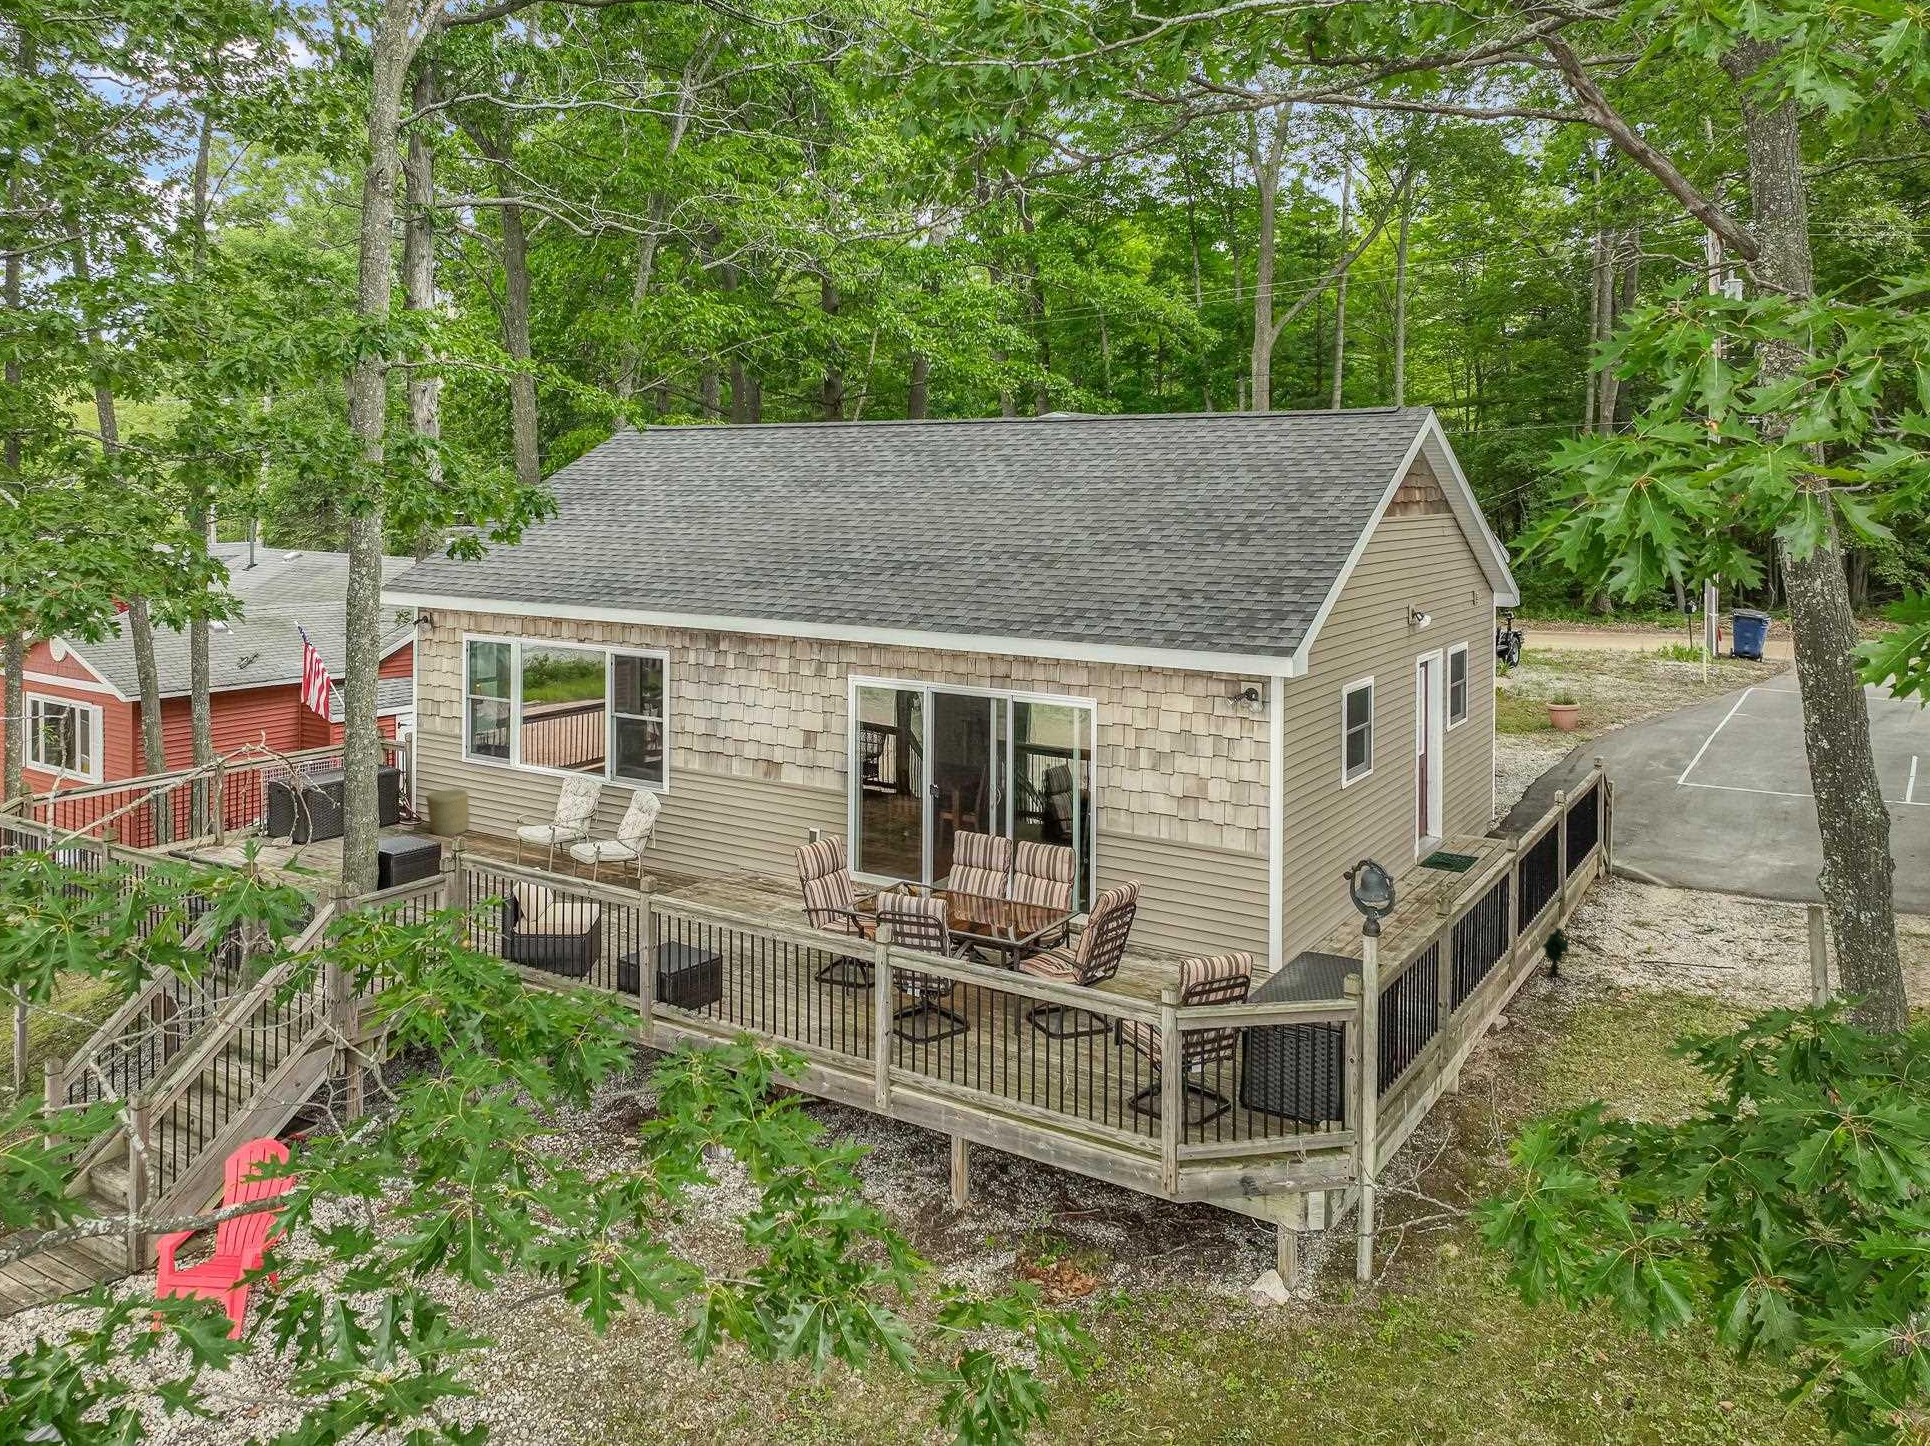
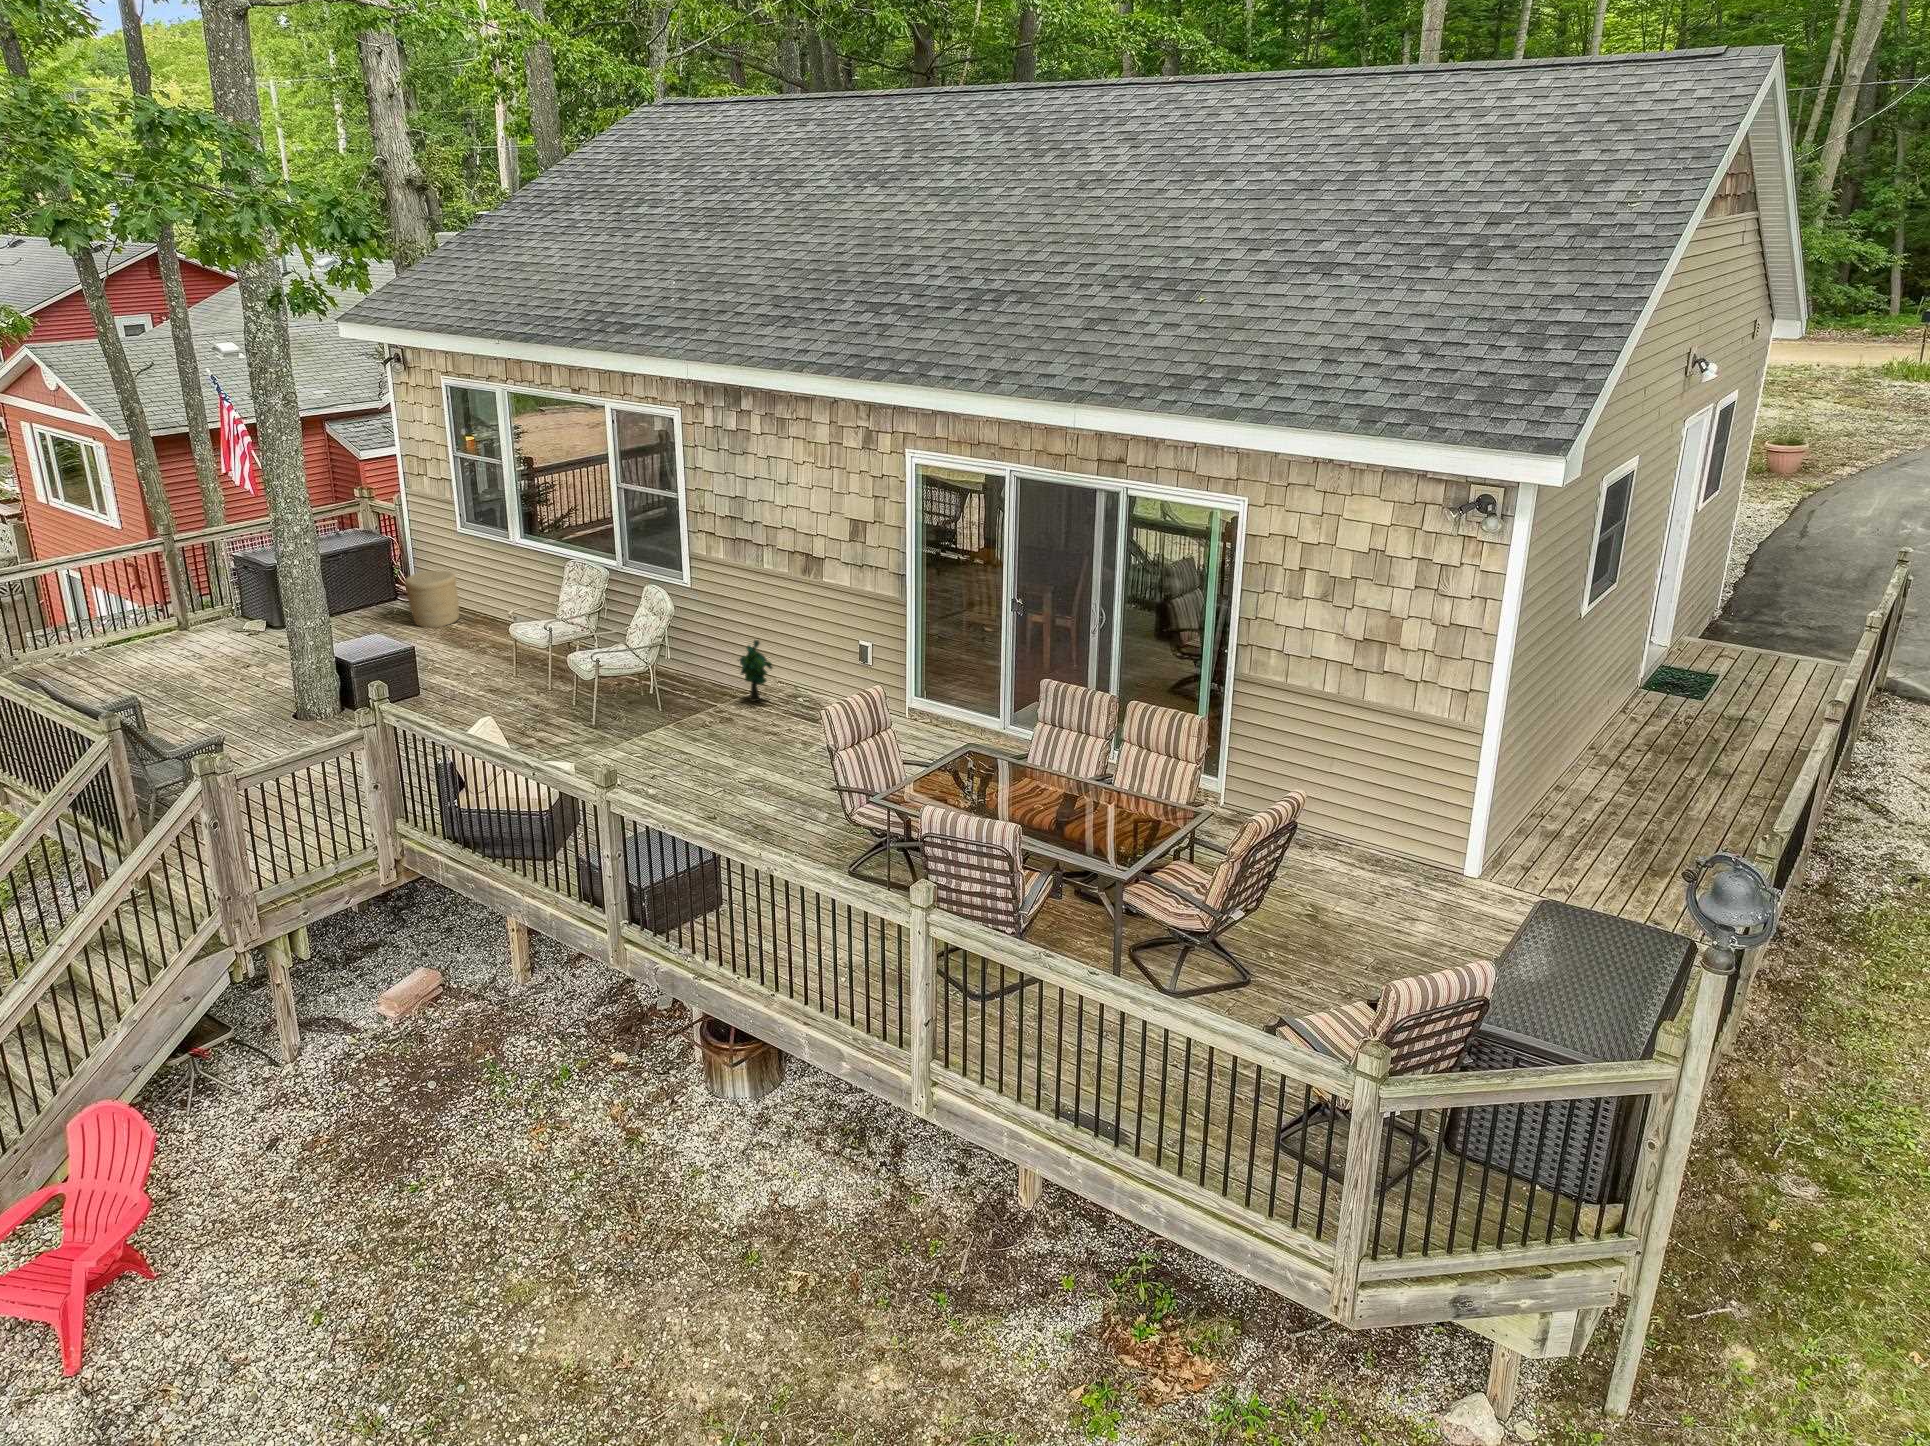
decorative plant: present [1542,923,1569,977] -> present [738,640,772,701]

